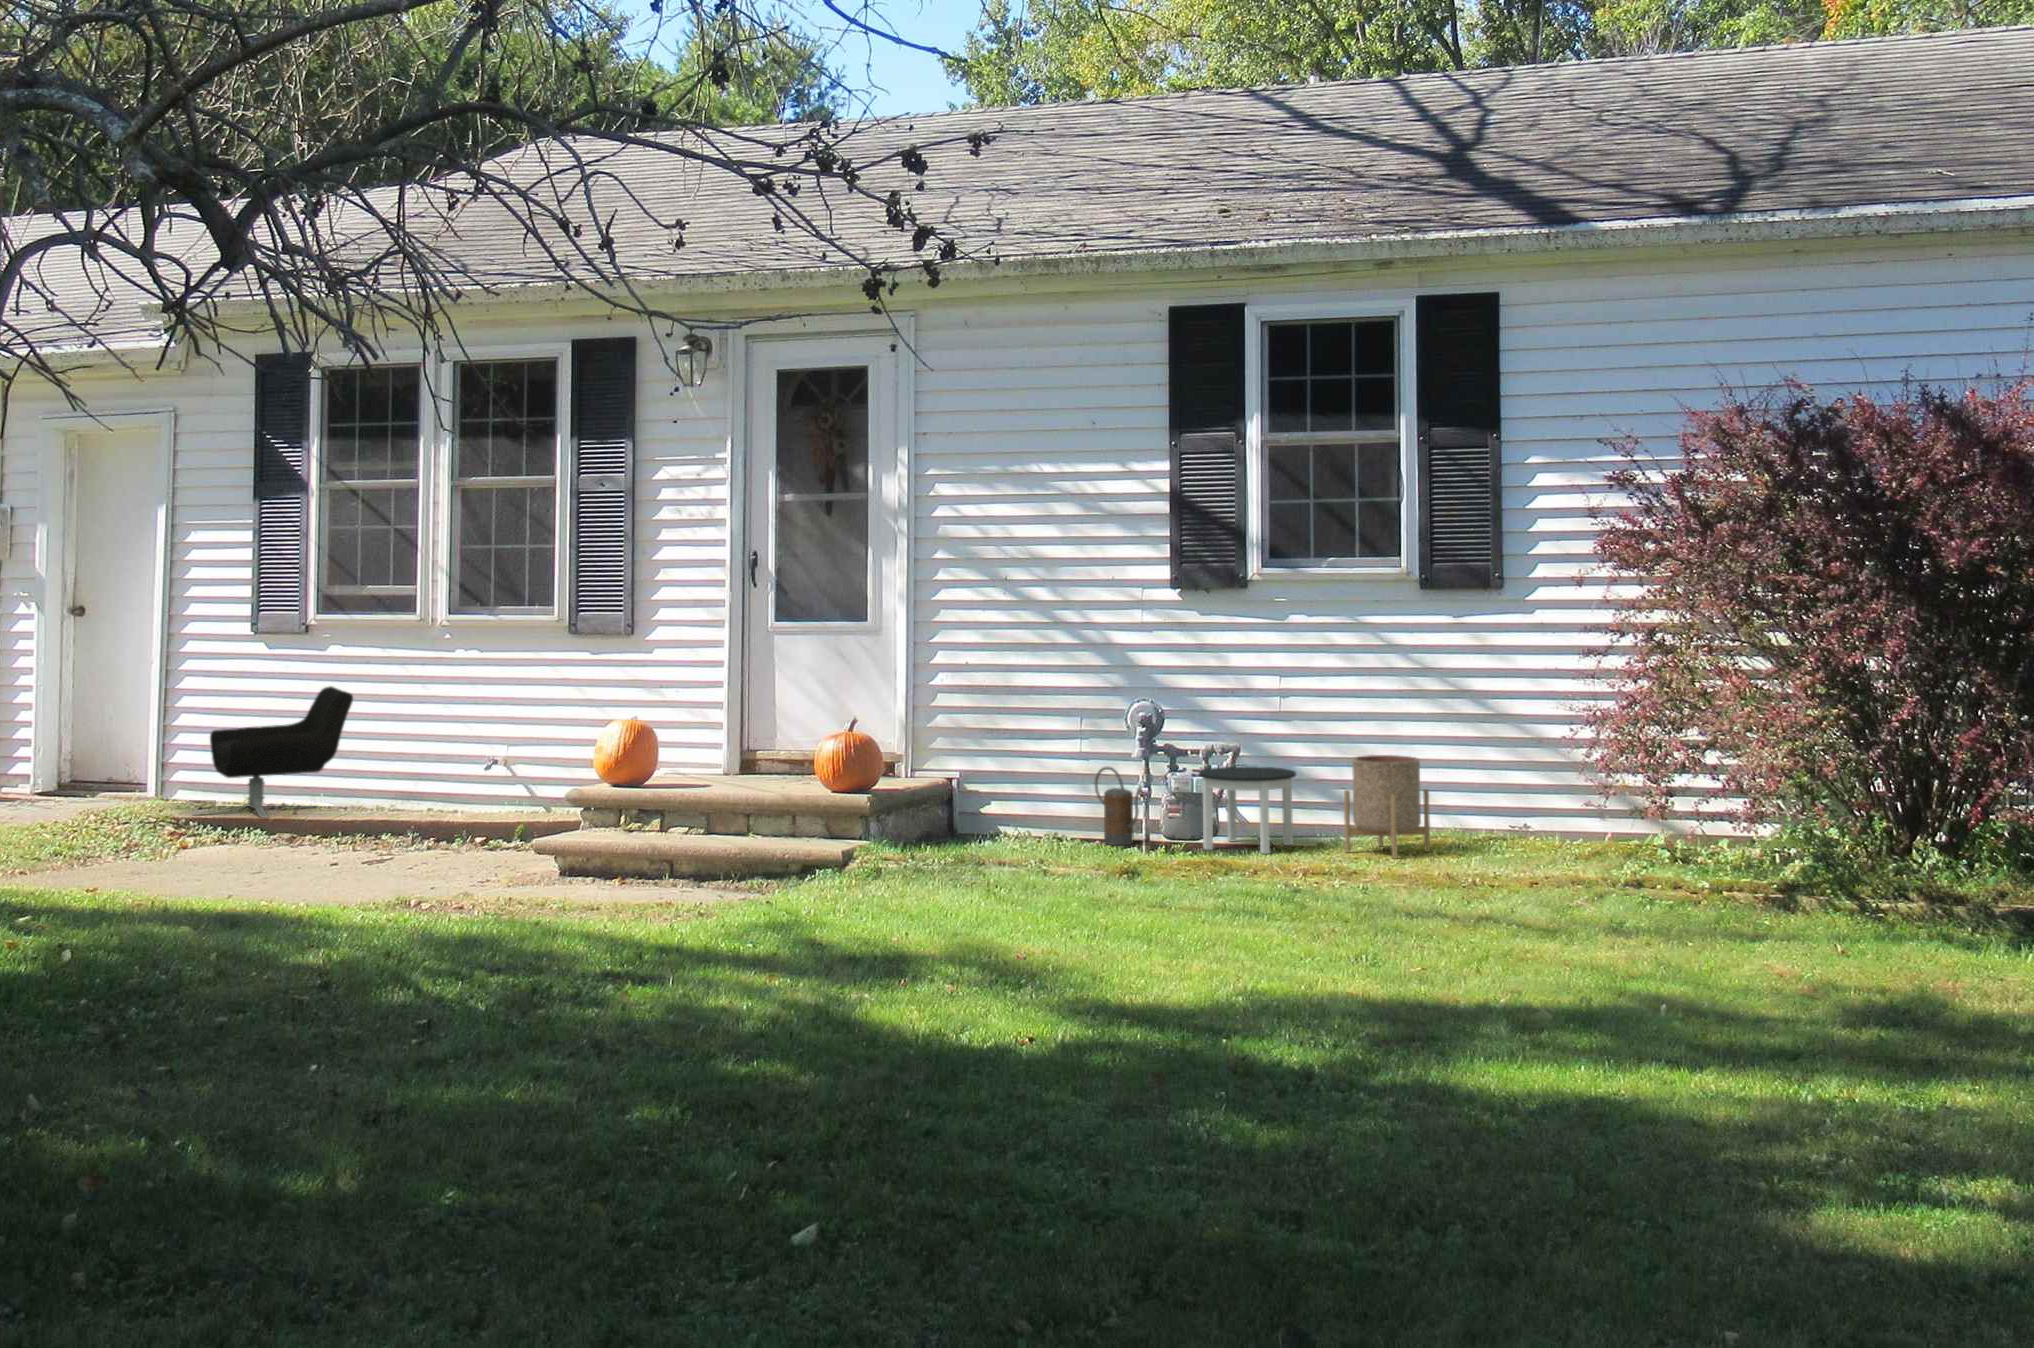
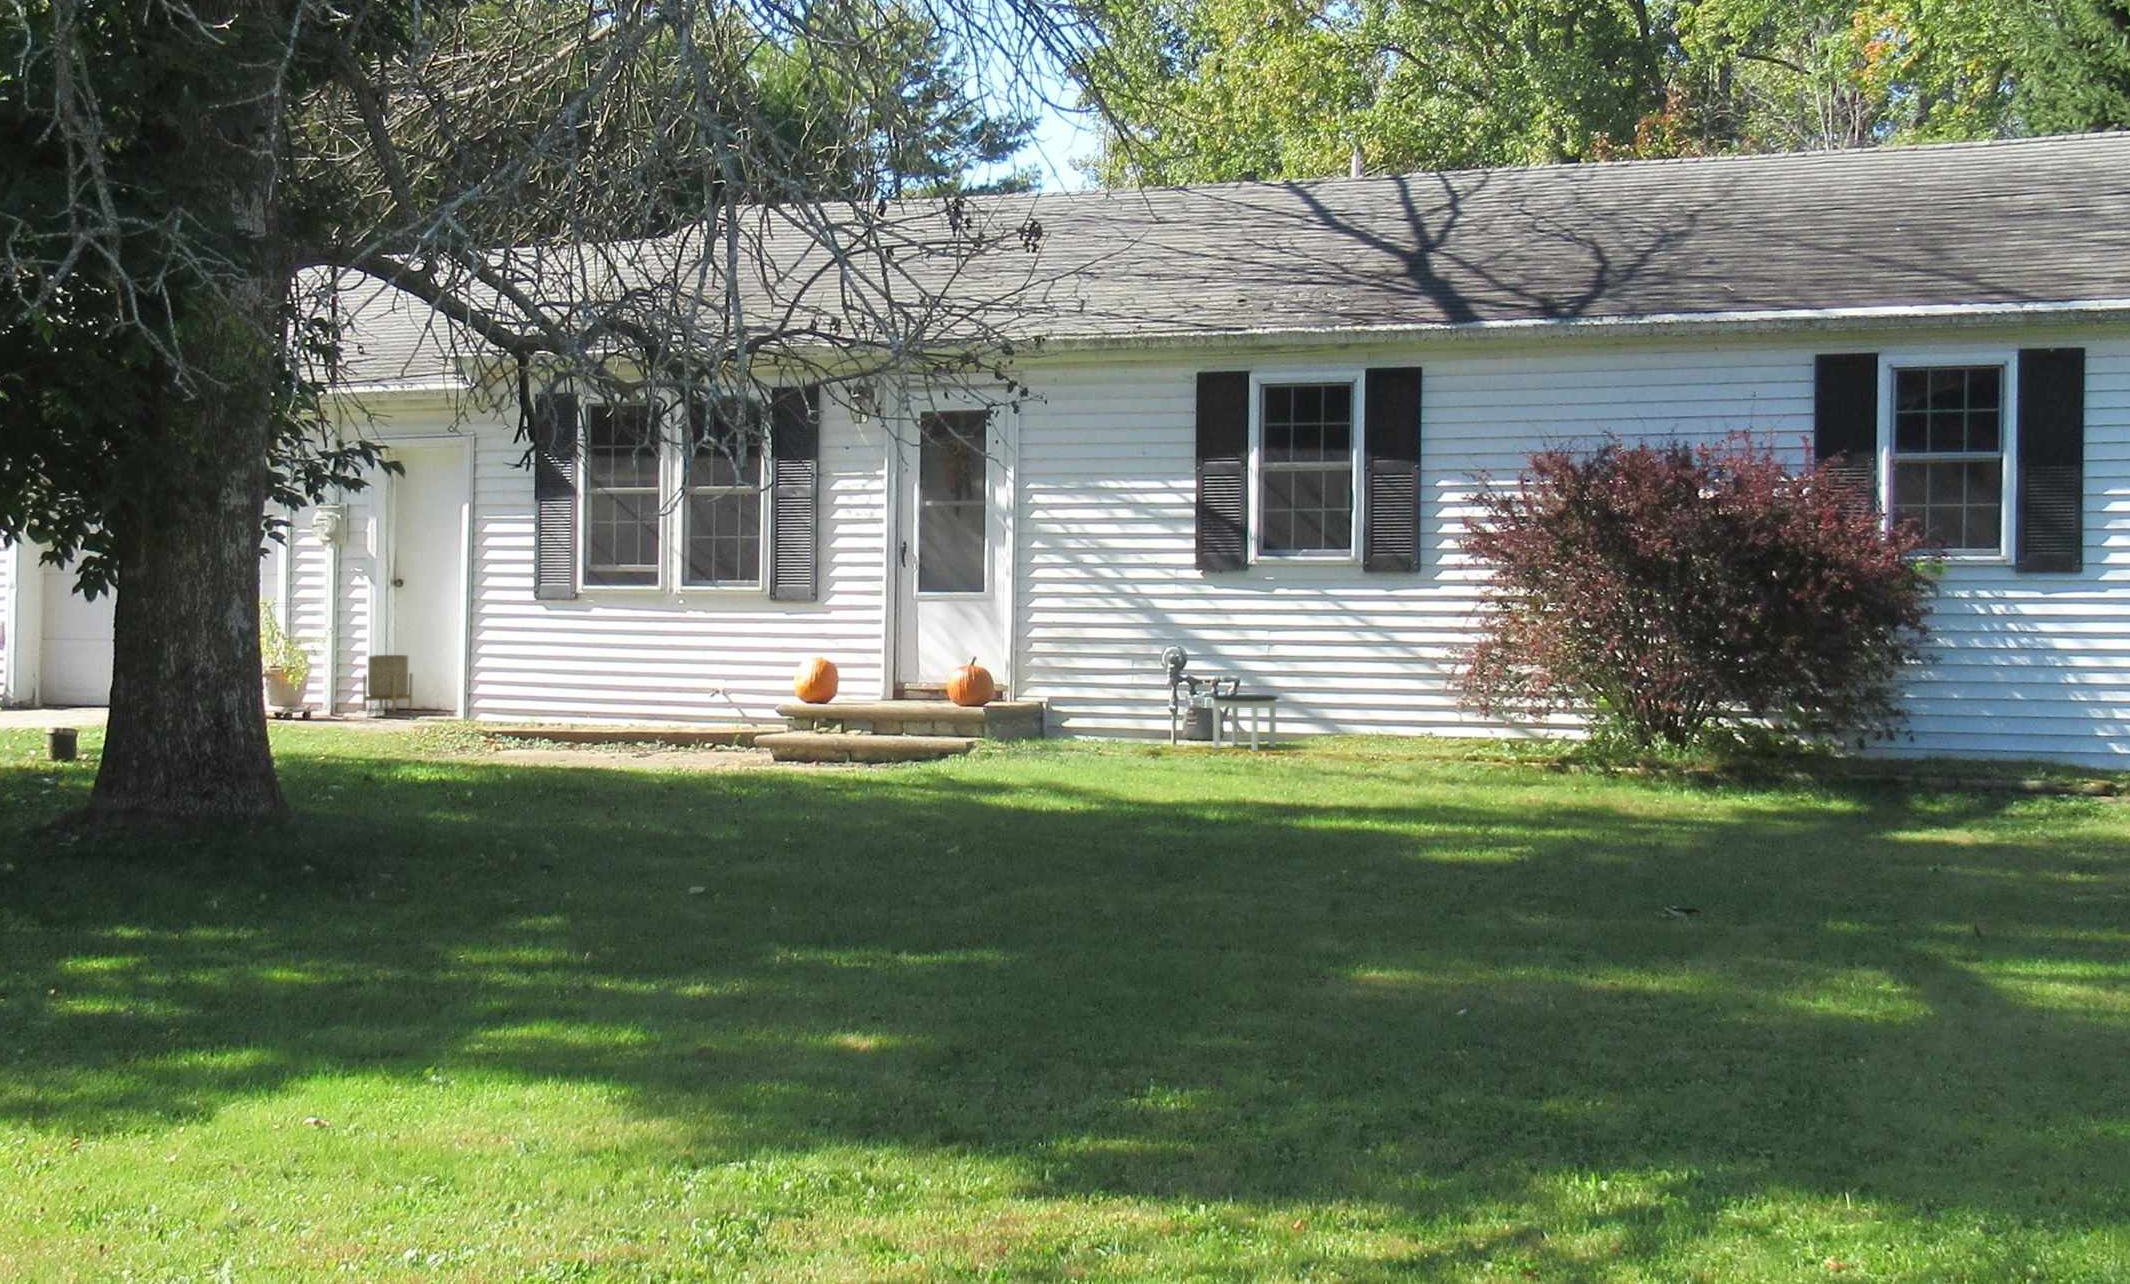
lounge chair: present [205,686,353,818] -> none [503,638,616,729]
planter: present [1344,755,1430,859] -> present [363,655,413,711]
watering can: present [1094,767,1143,845] -> none [1141,693,1173,746]

